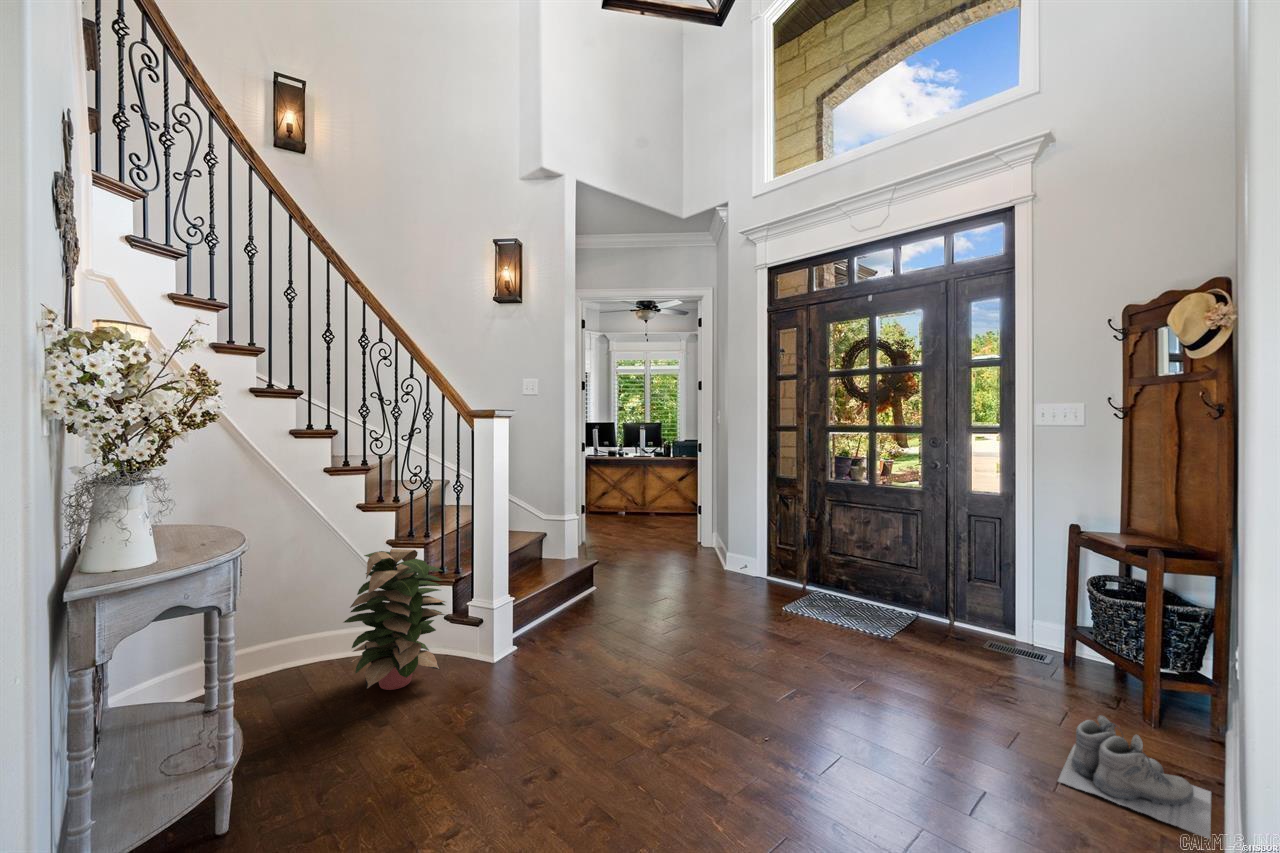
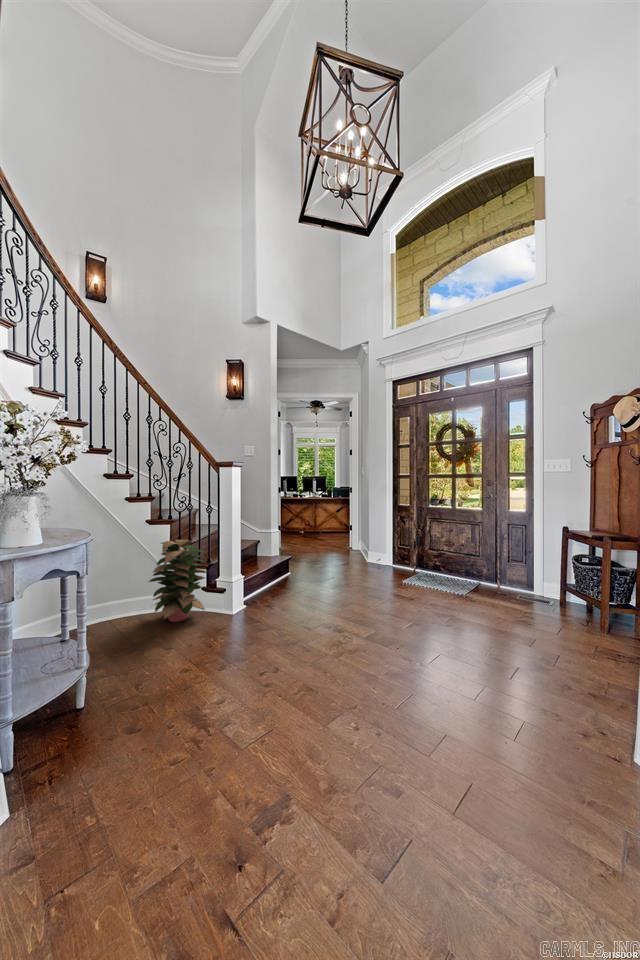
boots: present [1057,715,1212,839] -> none [554,623,634,681]

